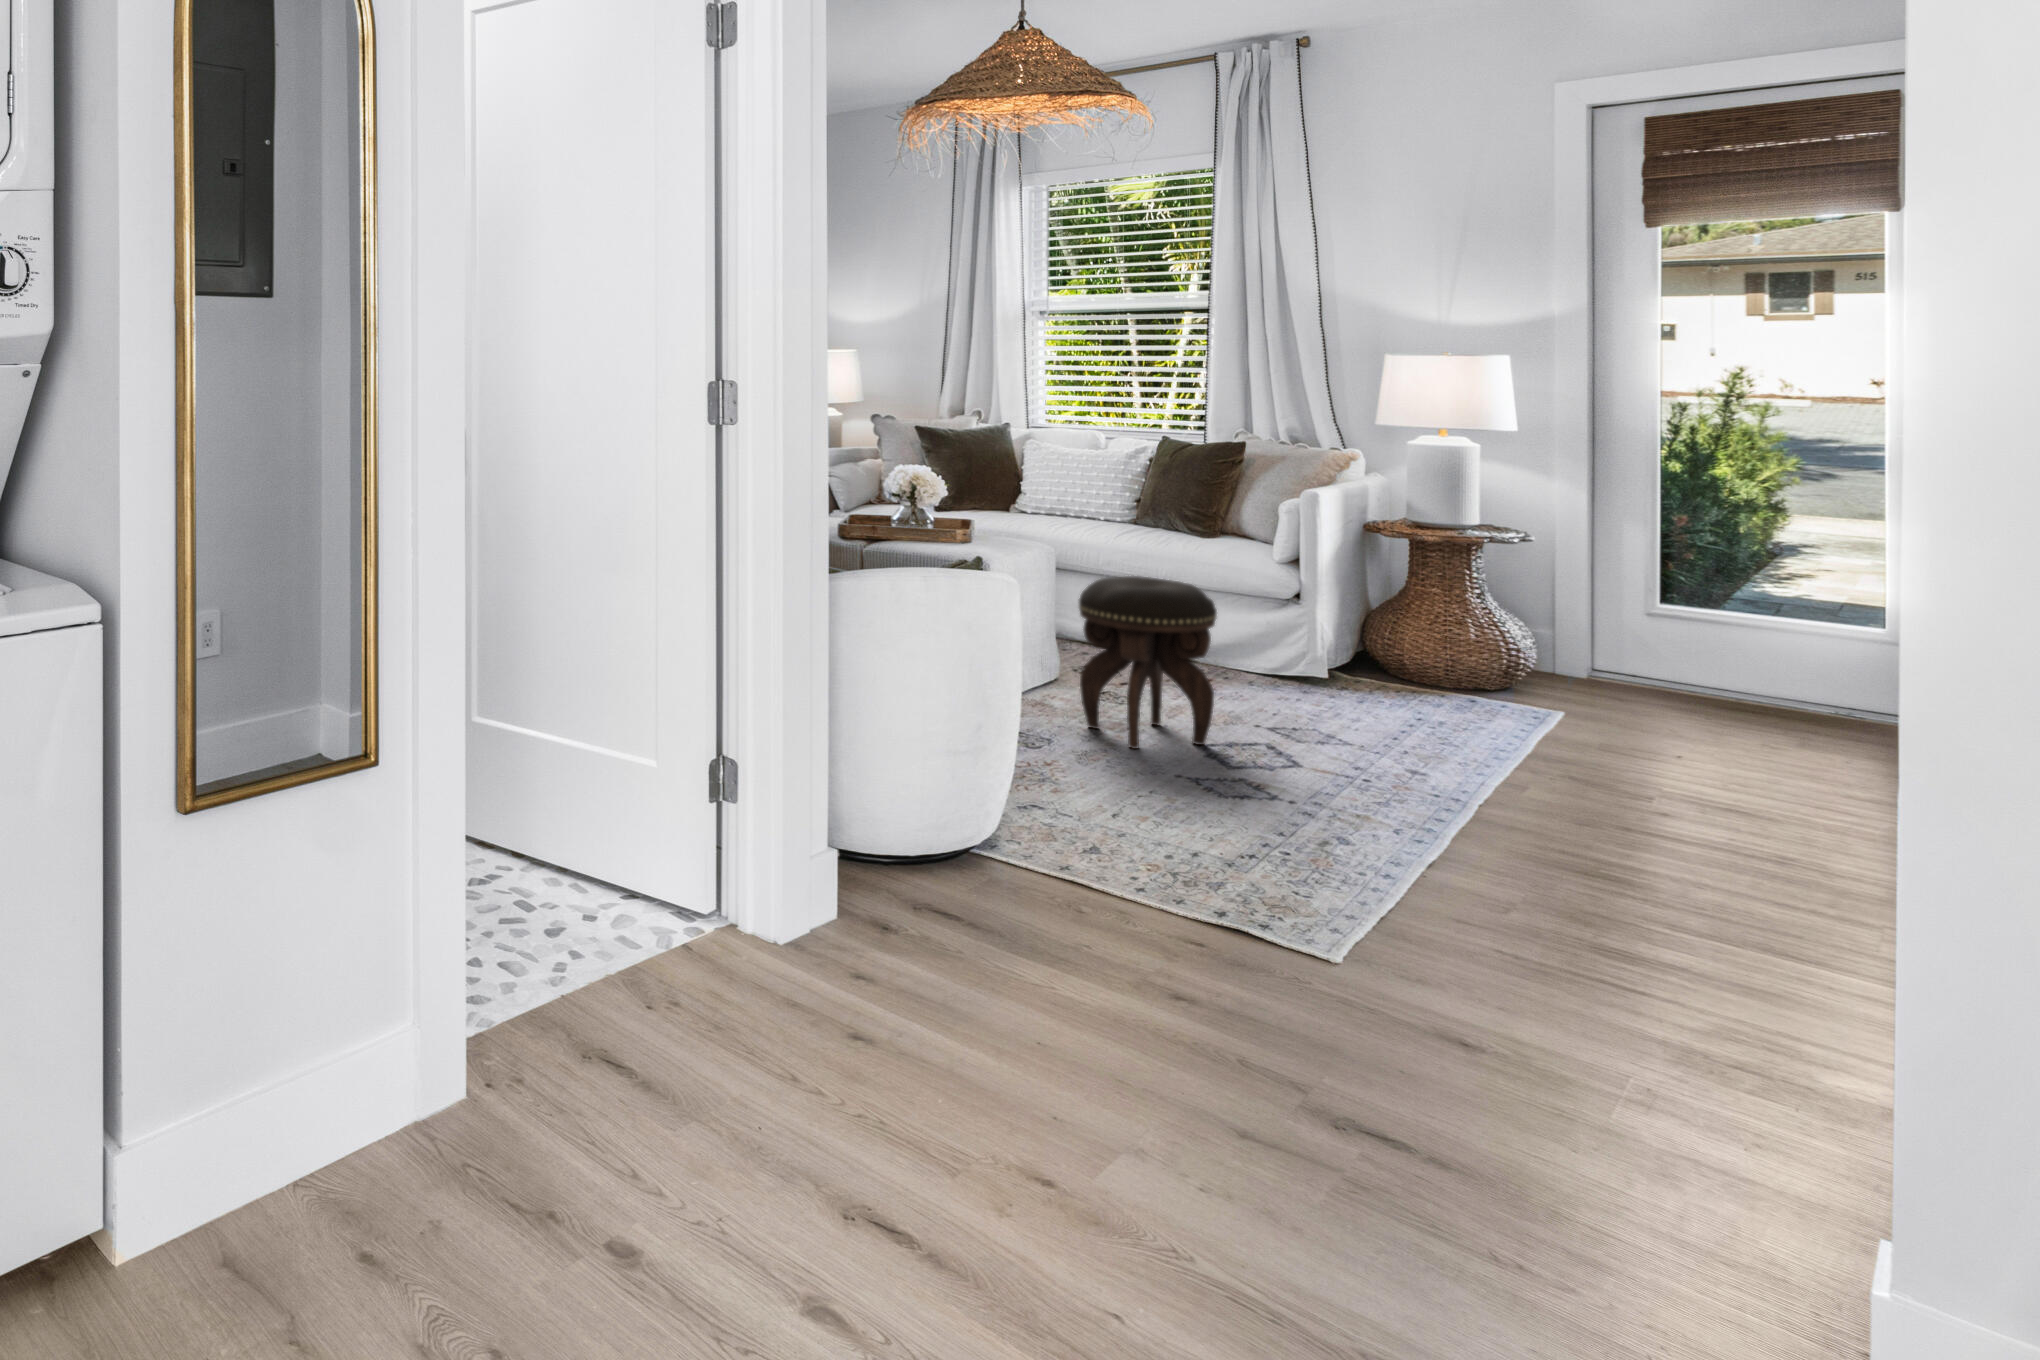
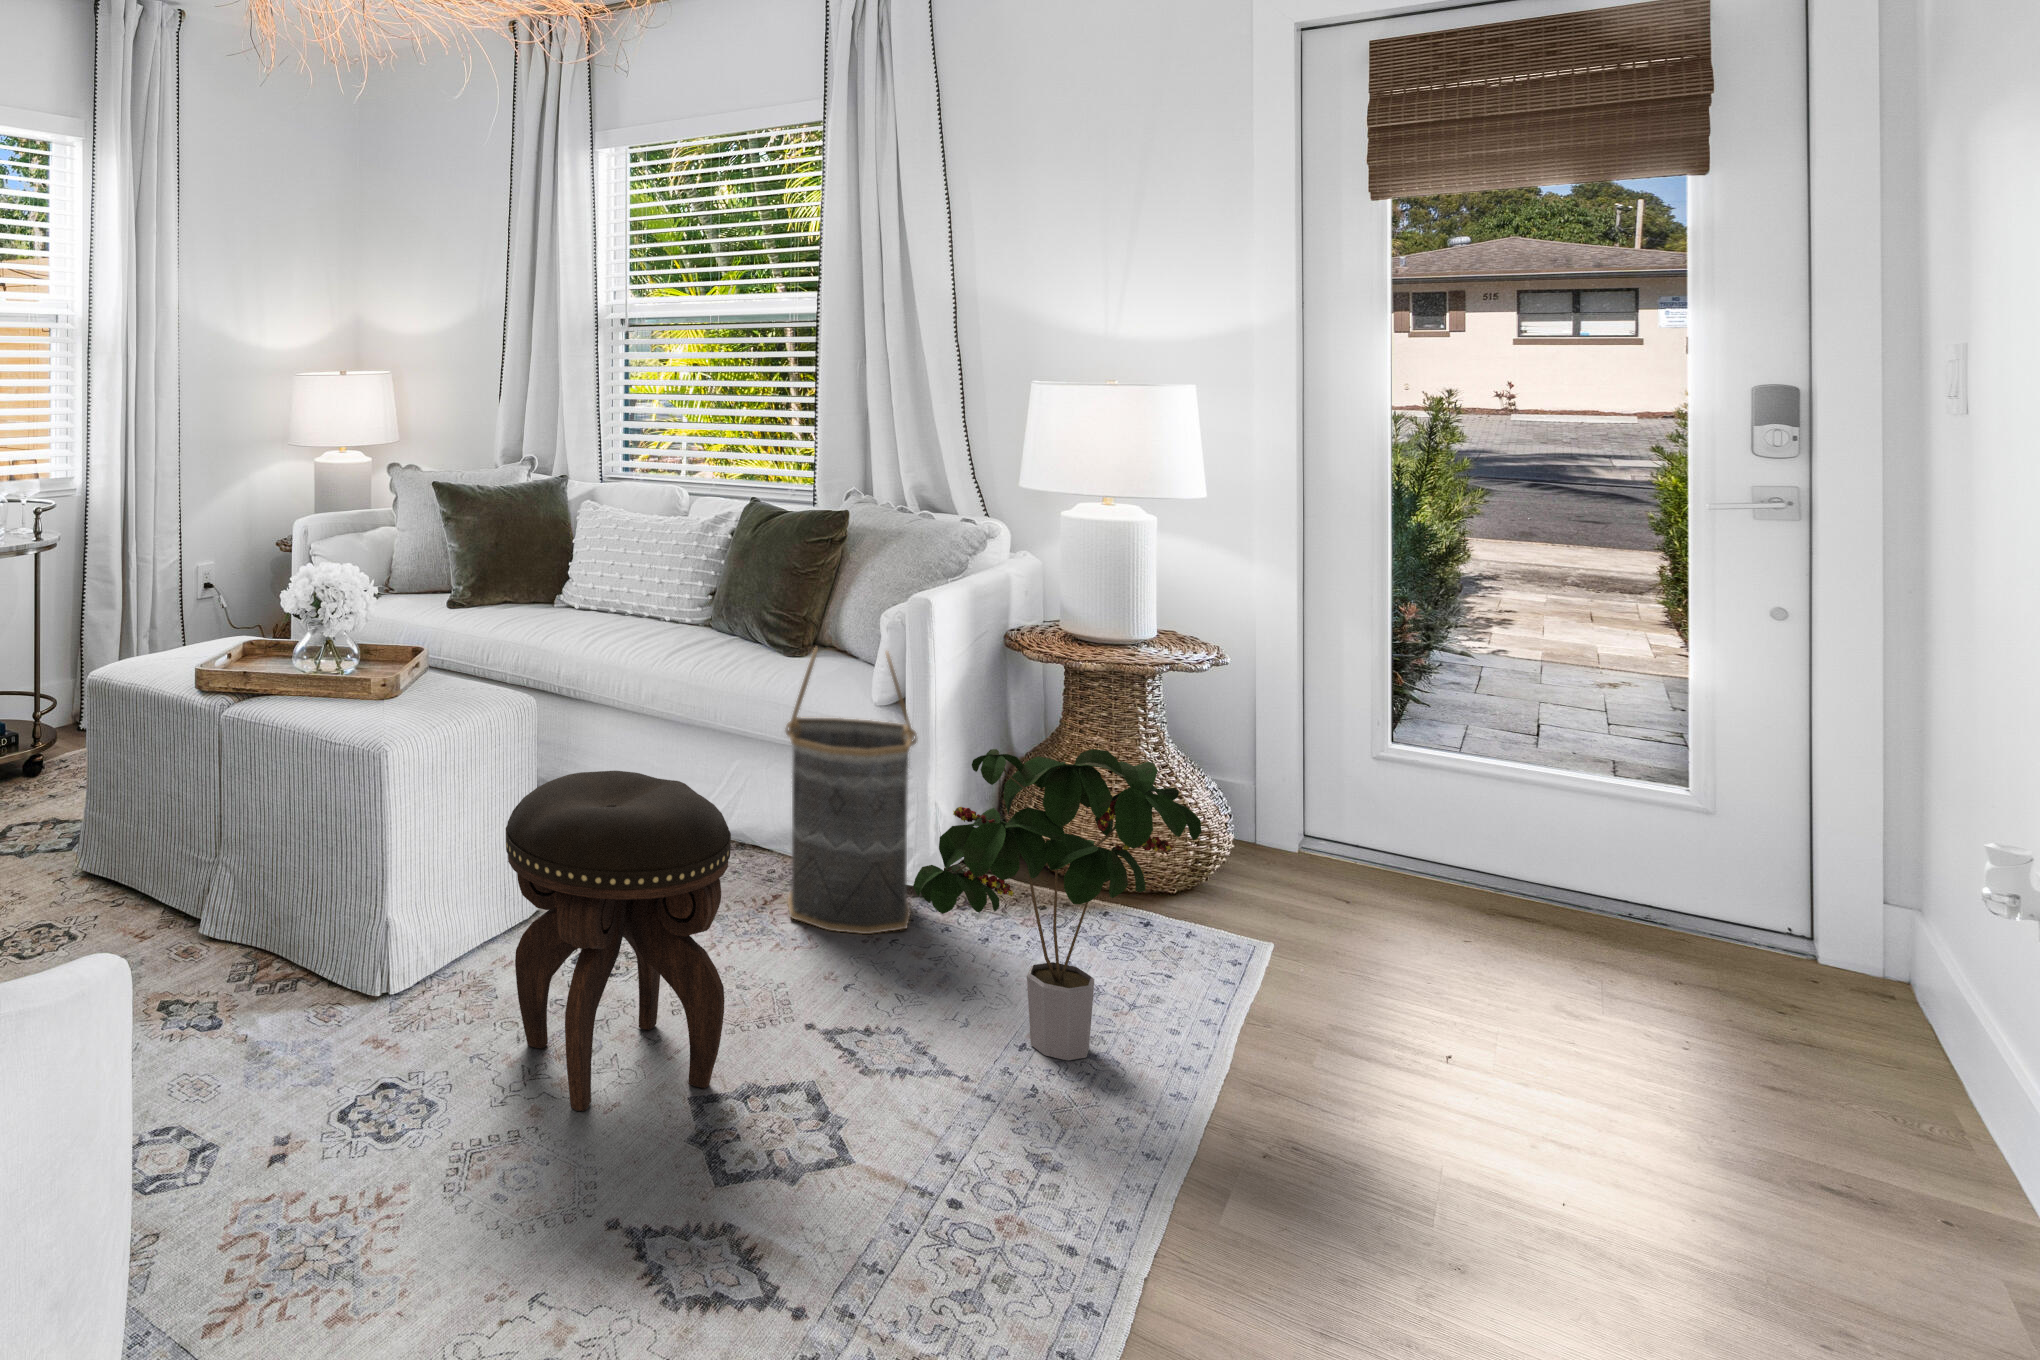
basket: none [1218,522,1310,699] -> present [786,648,917,934]
potted plant: none [1322,568,1509,747] -> present [913,749,1202,1060]

